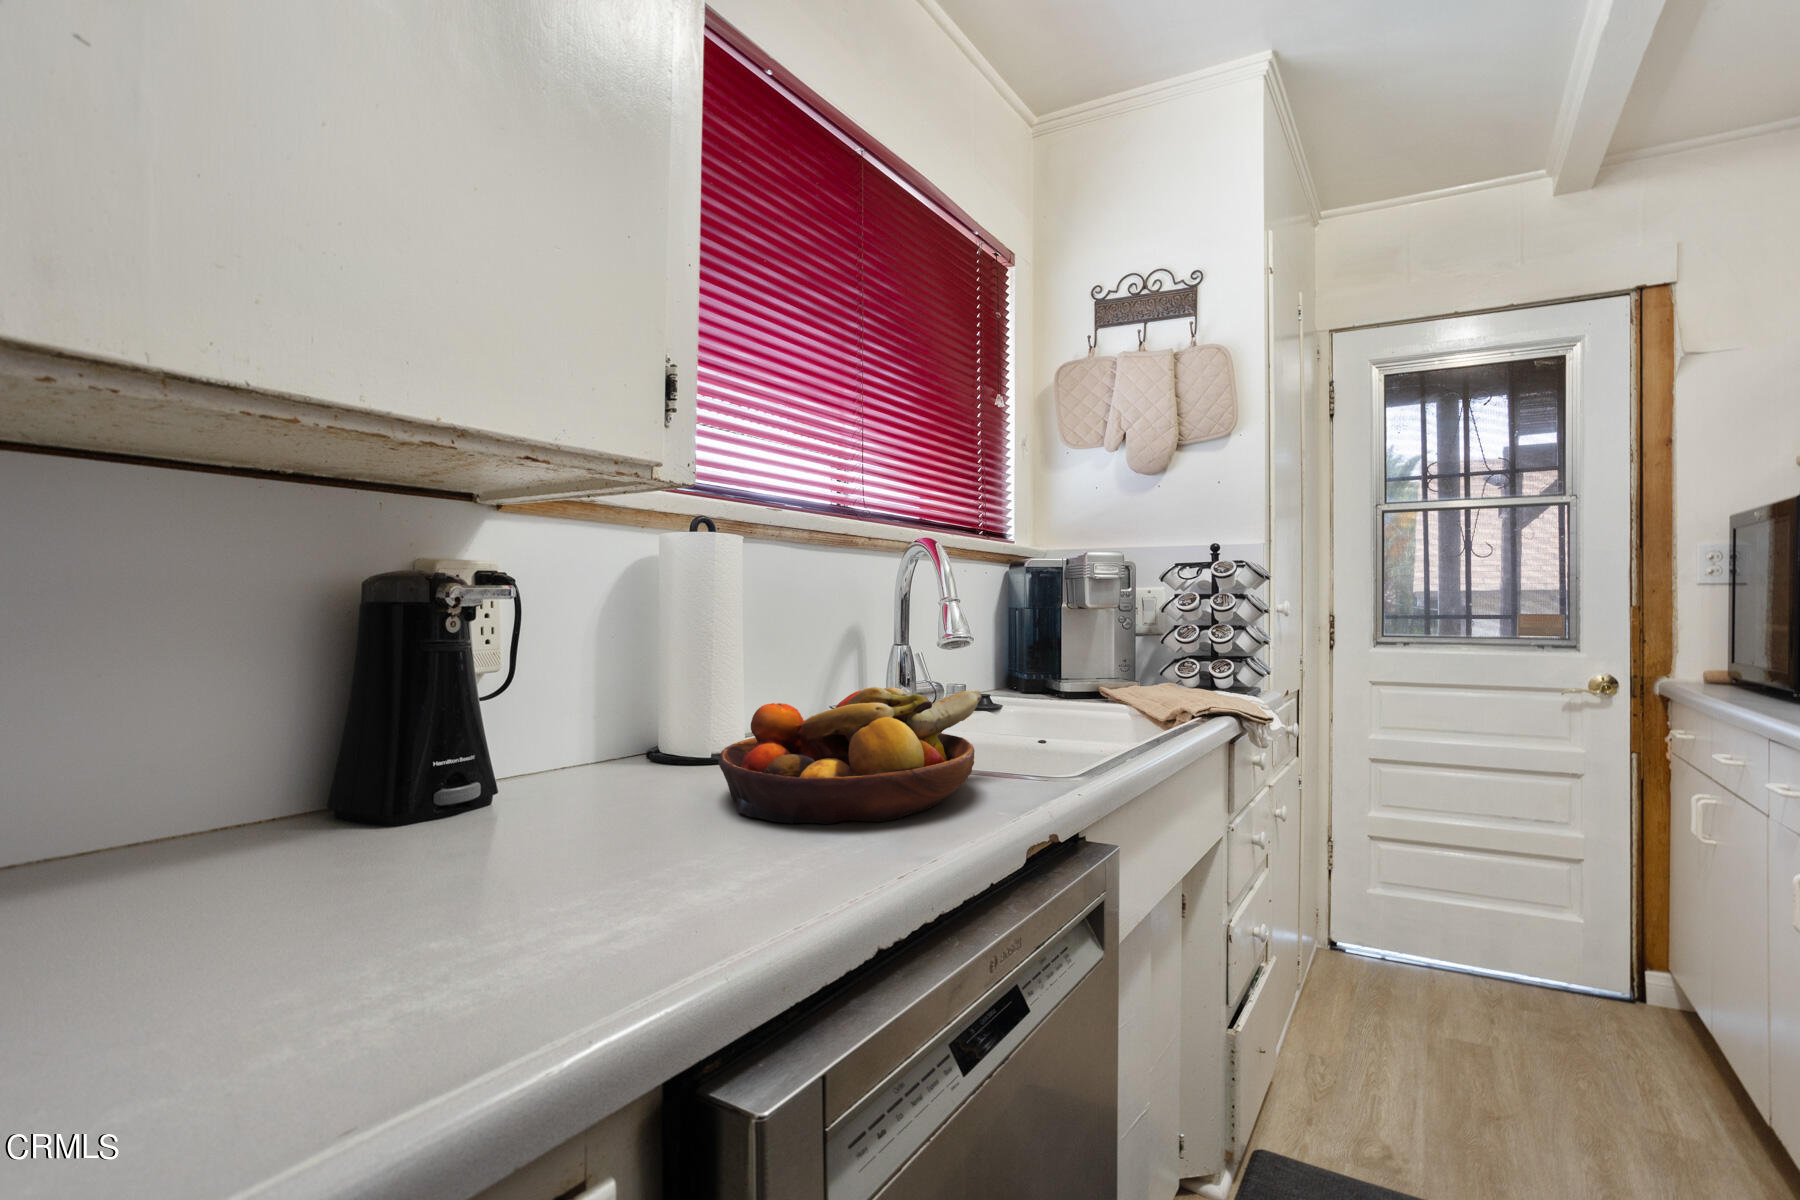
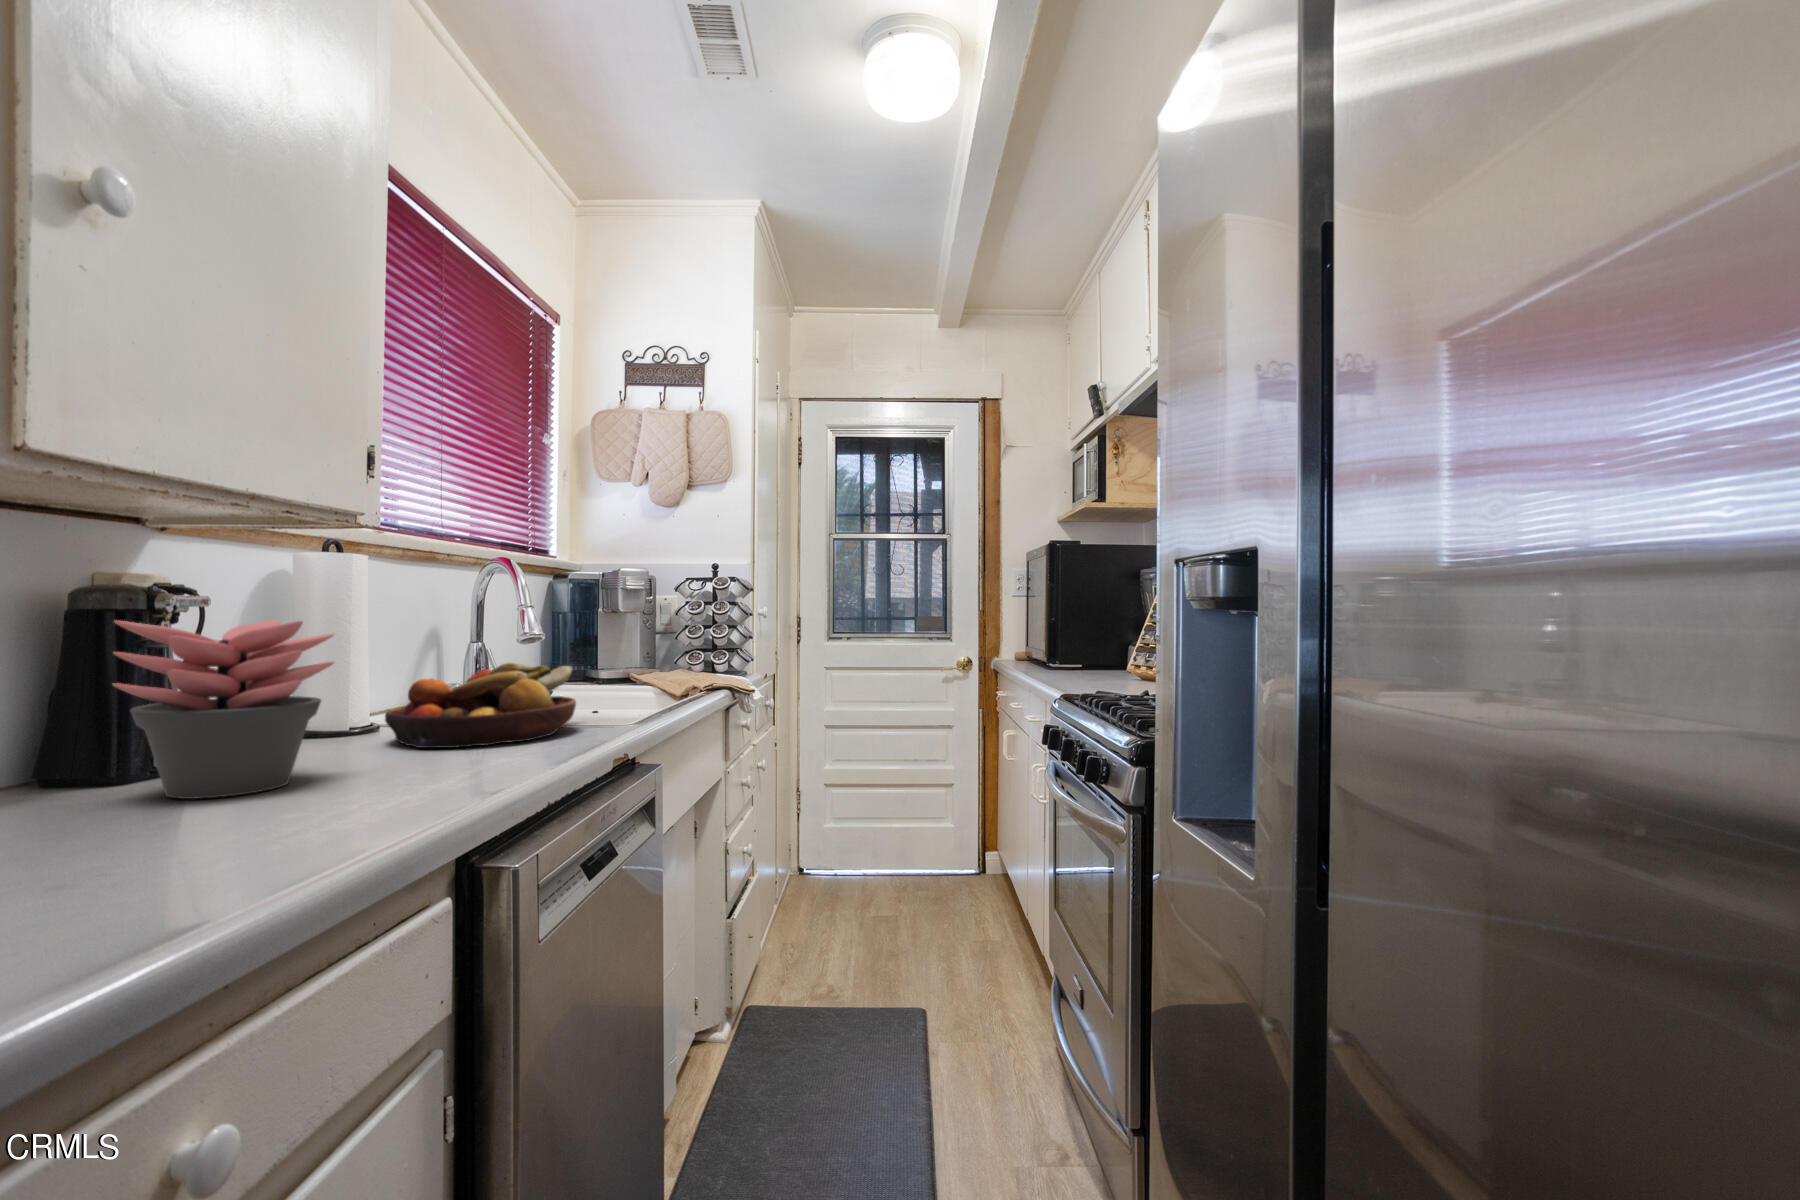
succulent plant: none [240,621,544,916] -> present [113,620,334,799]

